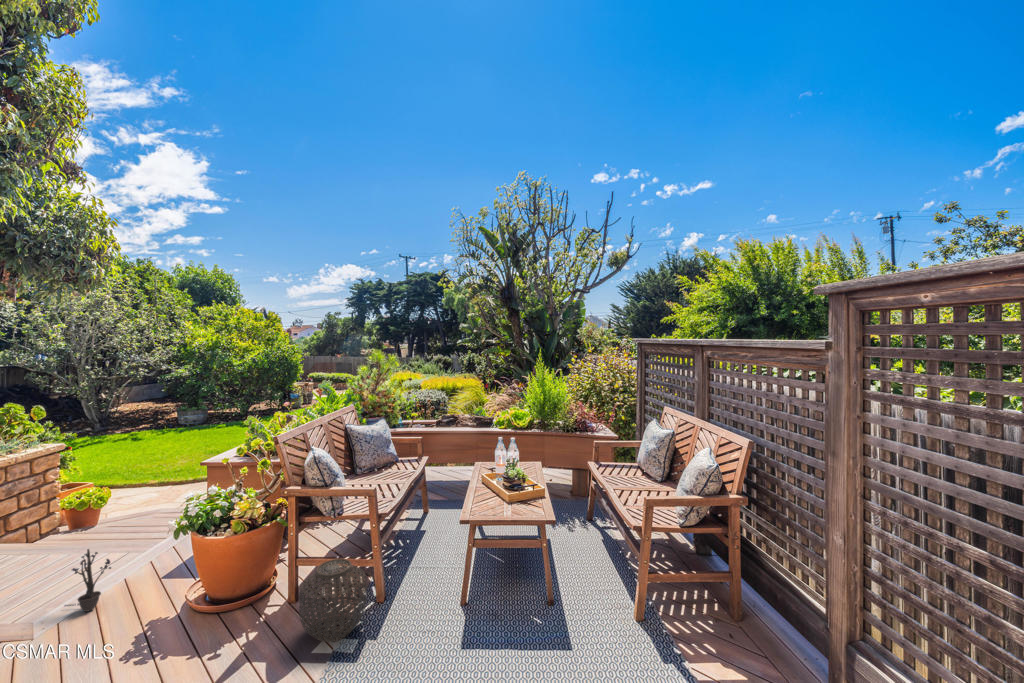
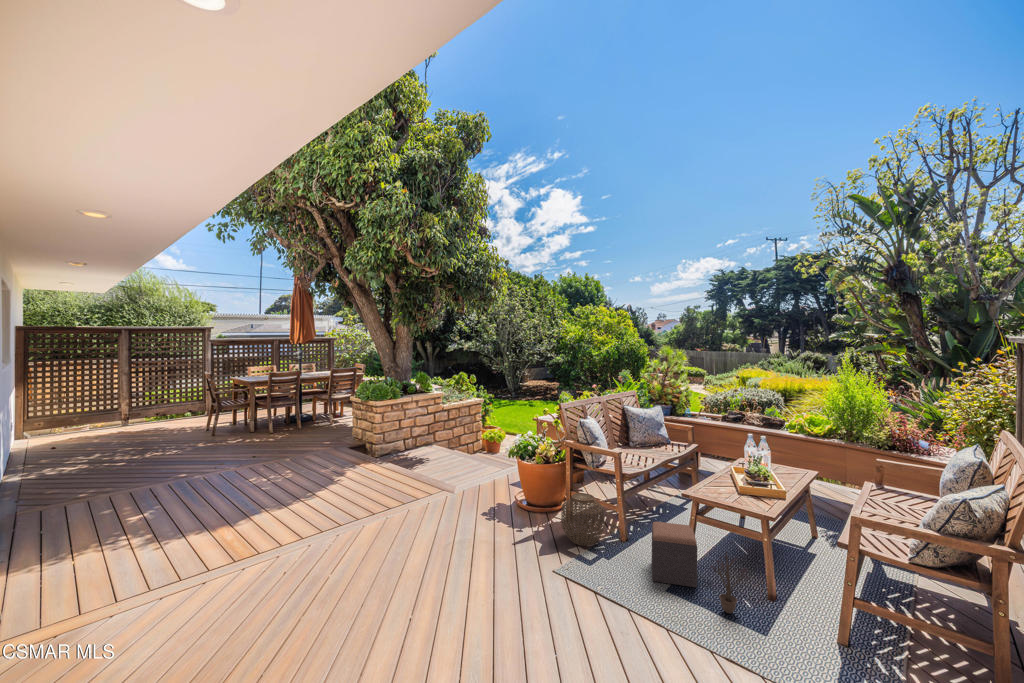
decorative plant: present [65,549,111,612] -> present [708,552,749,614]
footstool: none [438,558,504,651] -> present [652,522,697,588]

